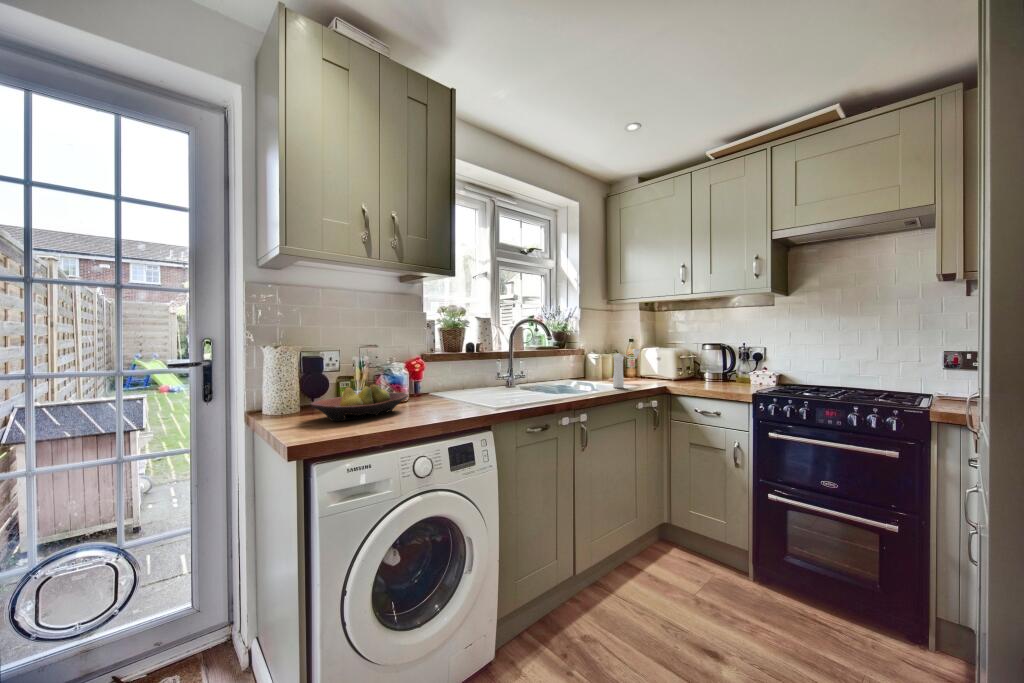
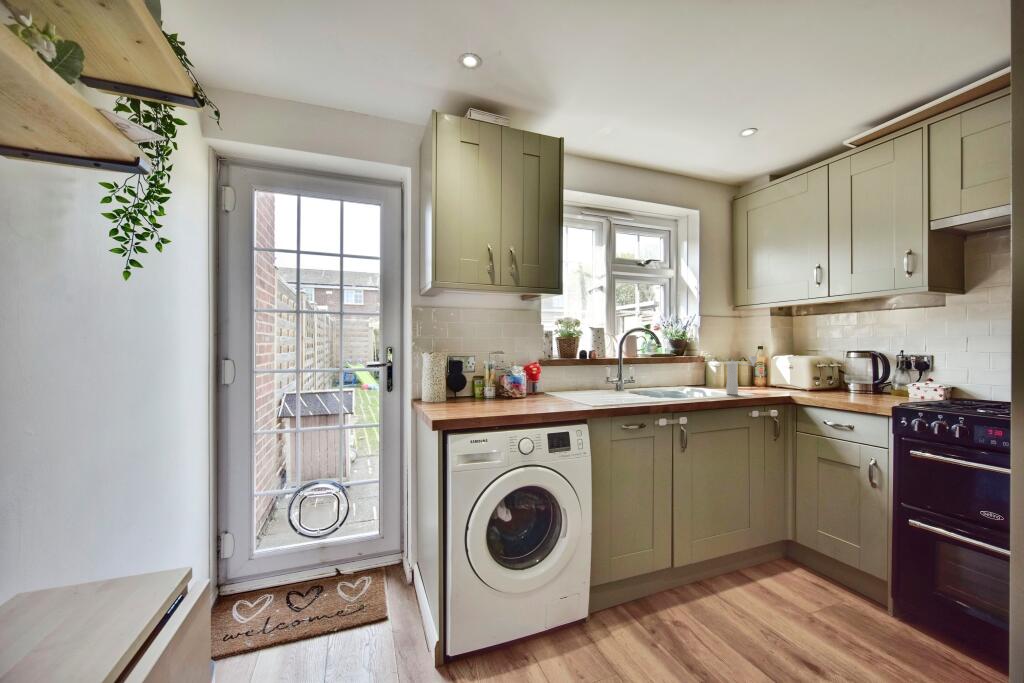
fruit bowl: present [310,384,408,421] -> none [450,382,522,408]

